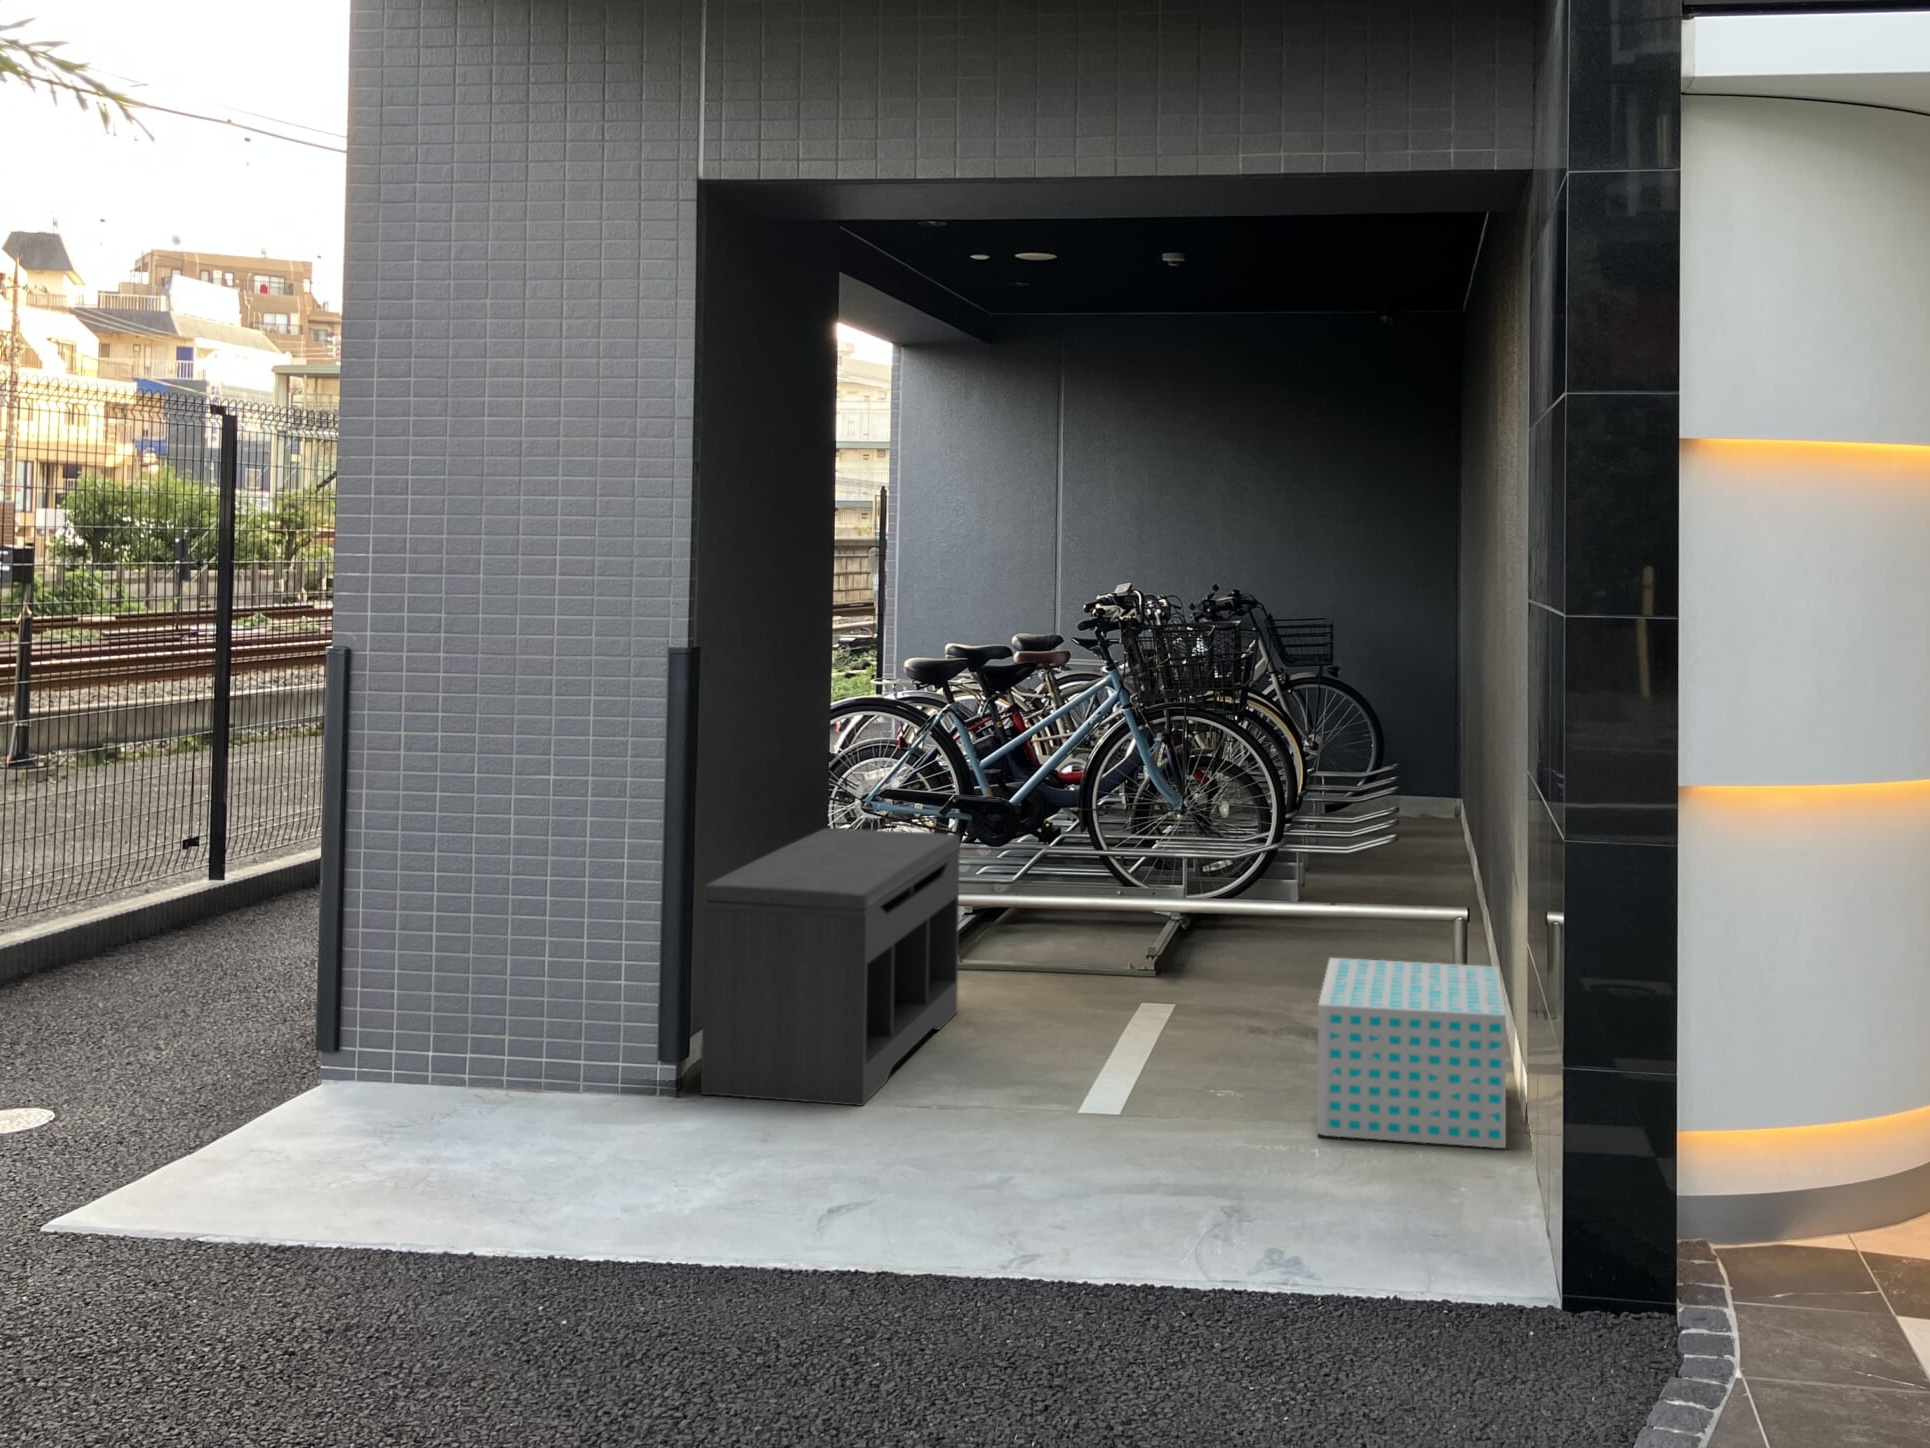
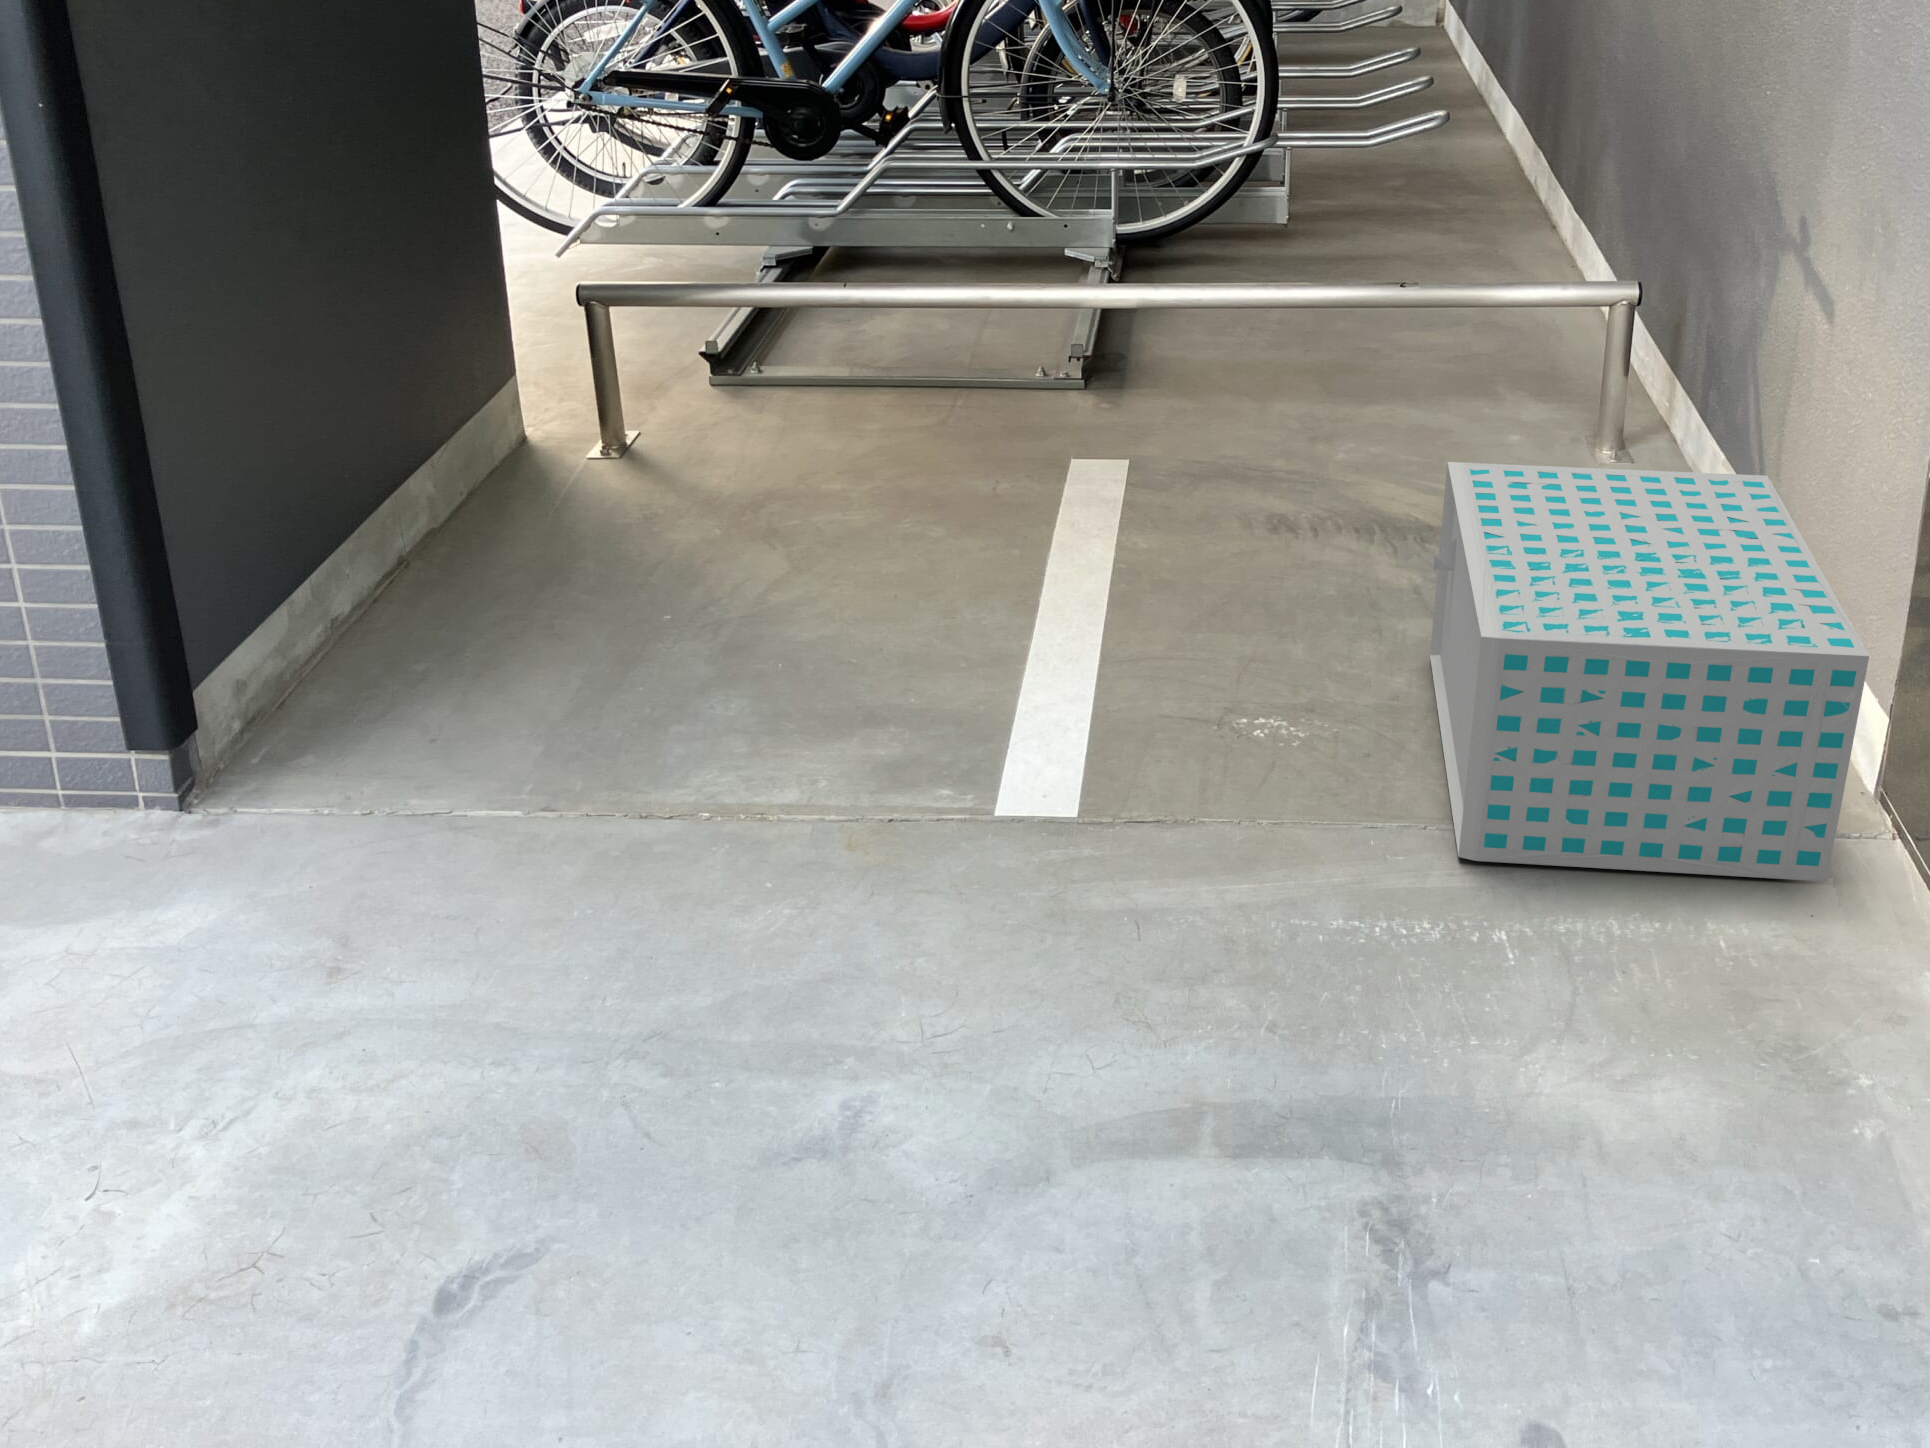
bench: present [701,828,960,1106] -> none [163,192,752,808]

